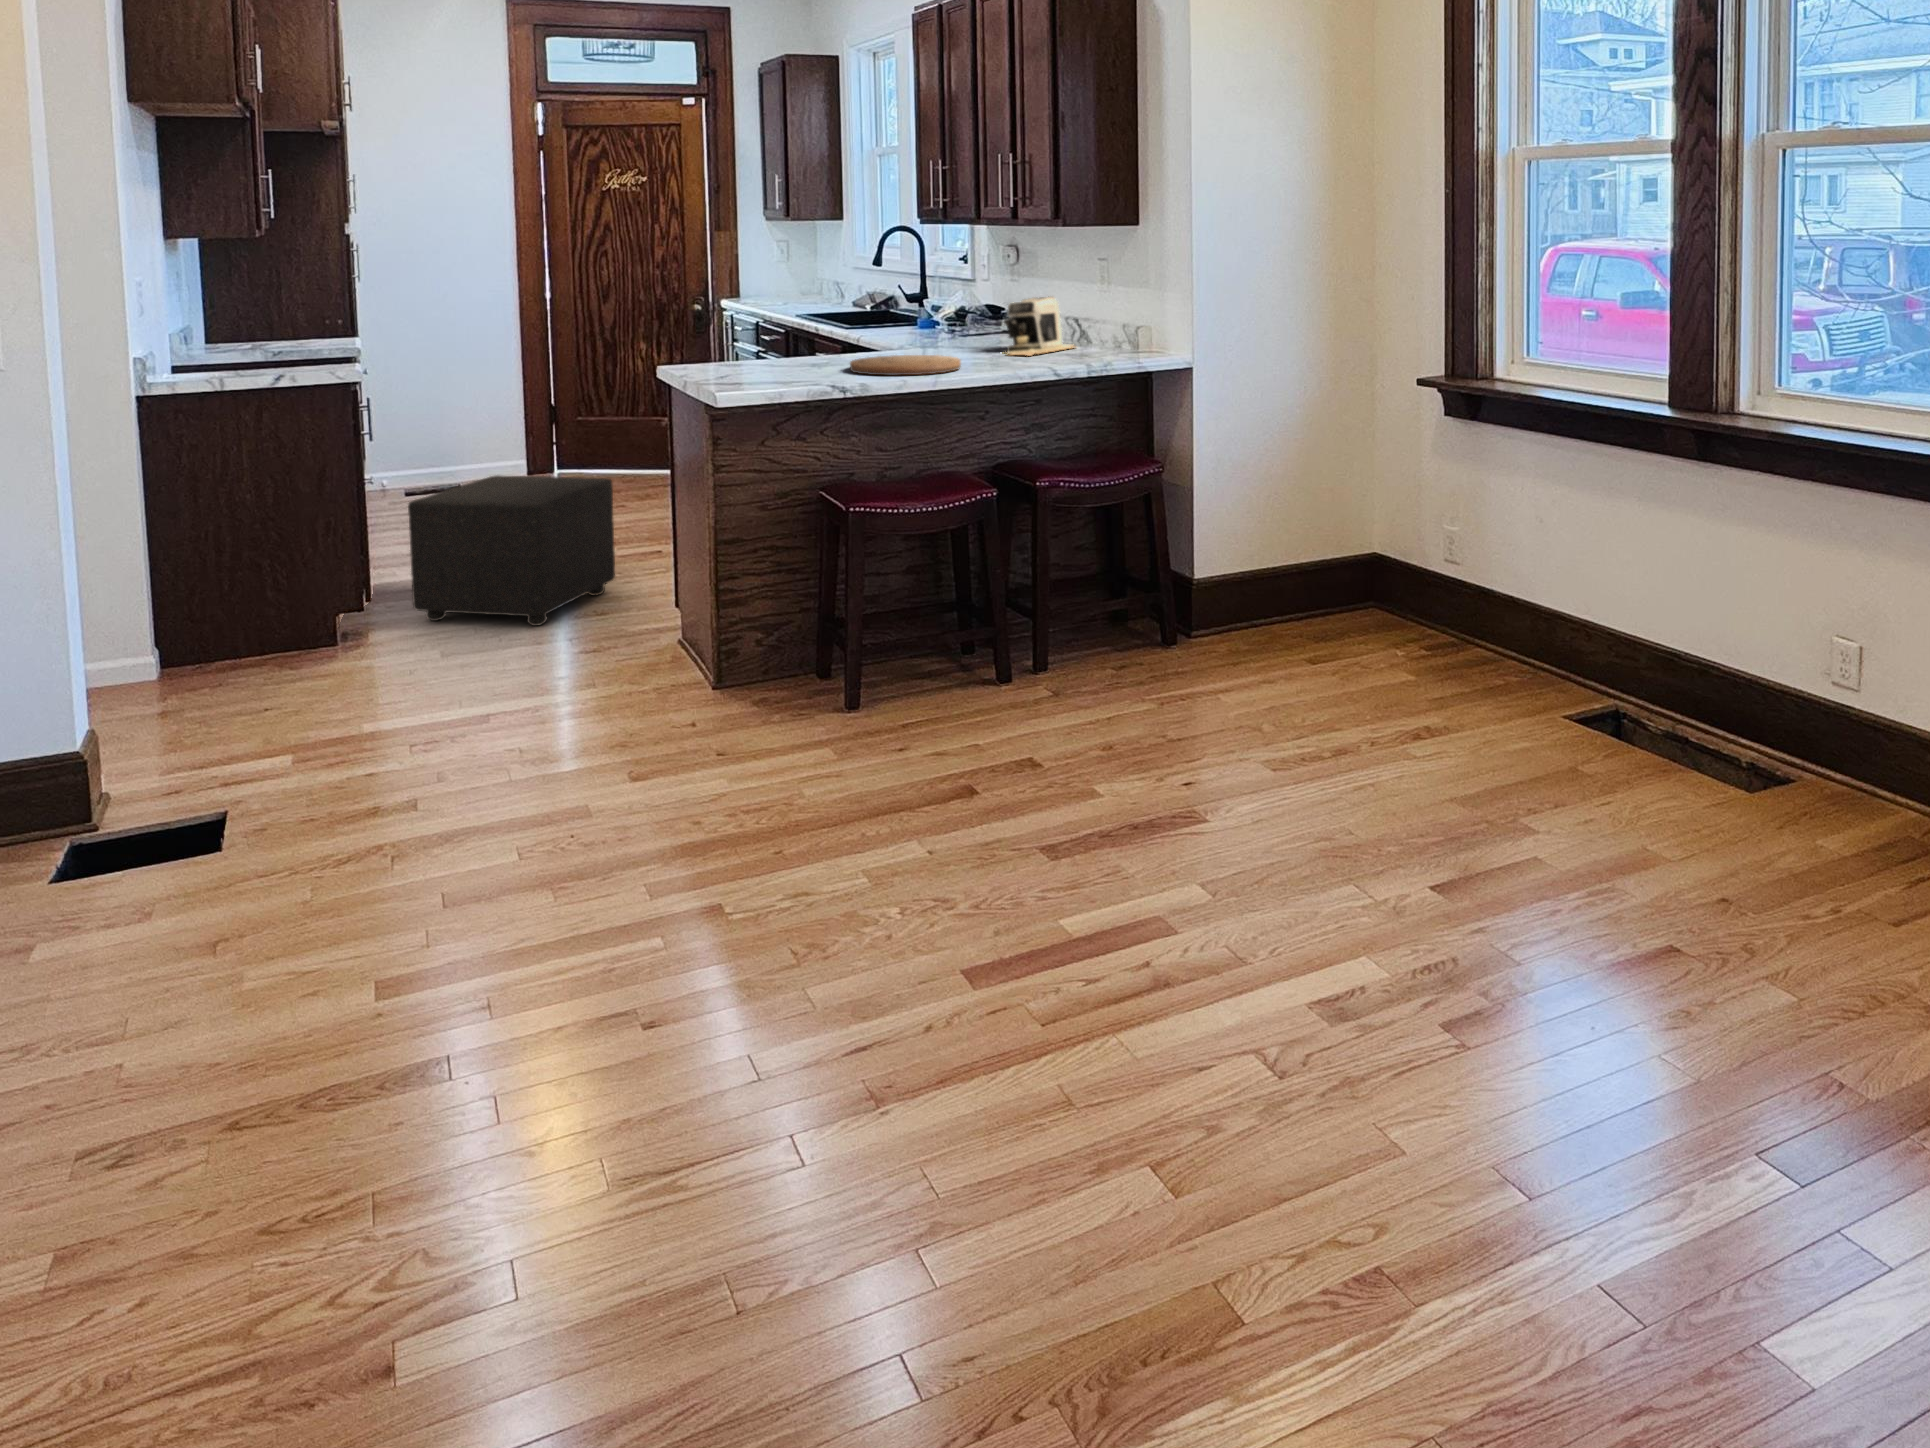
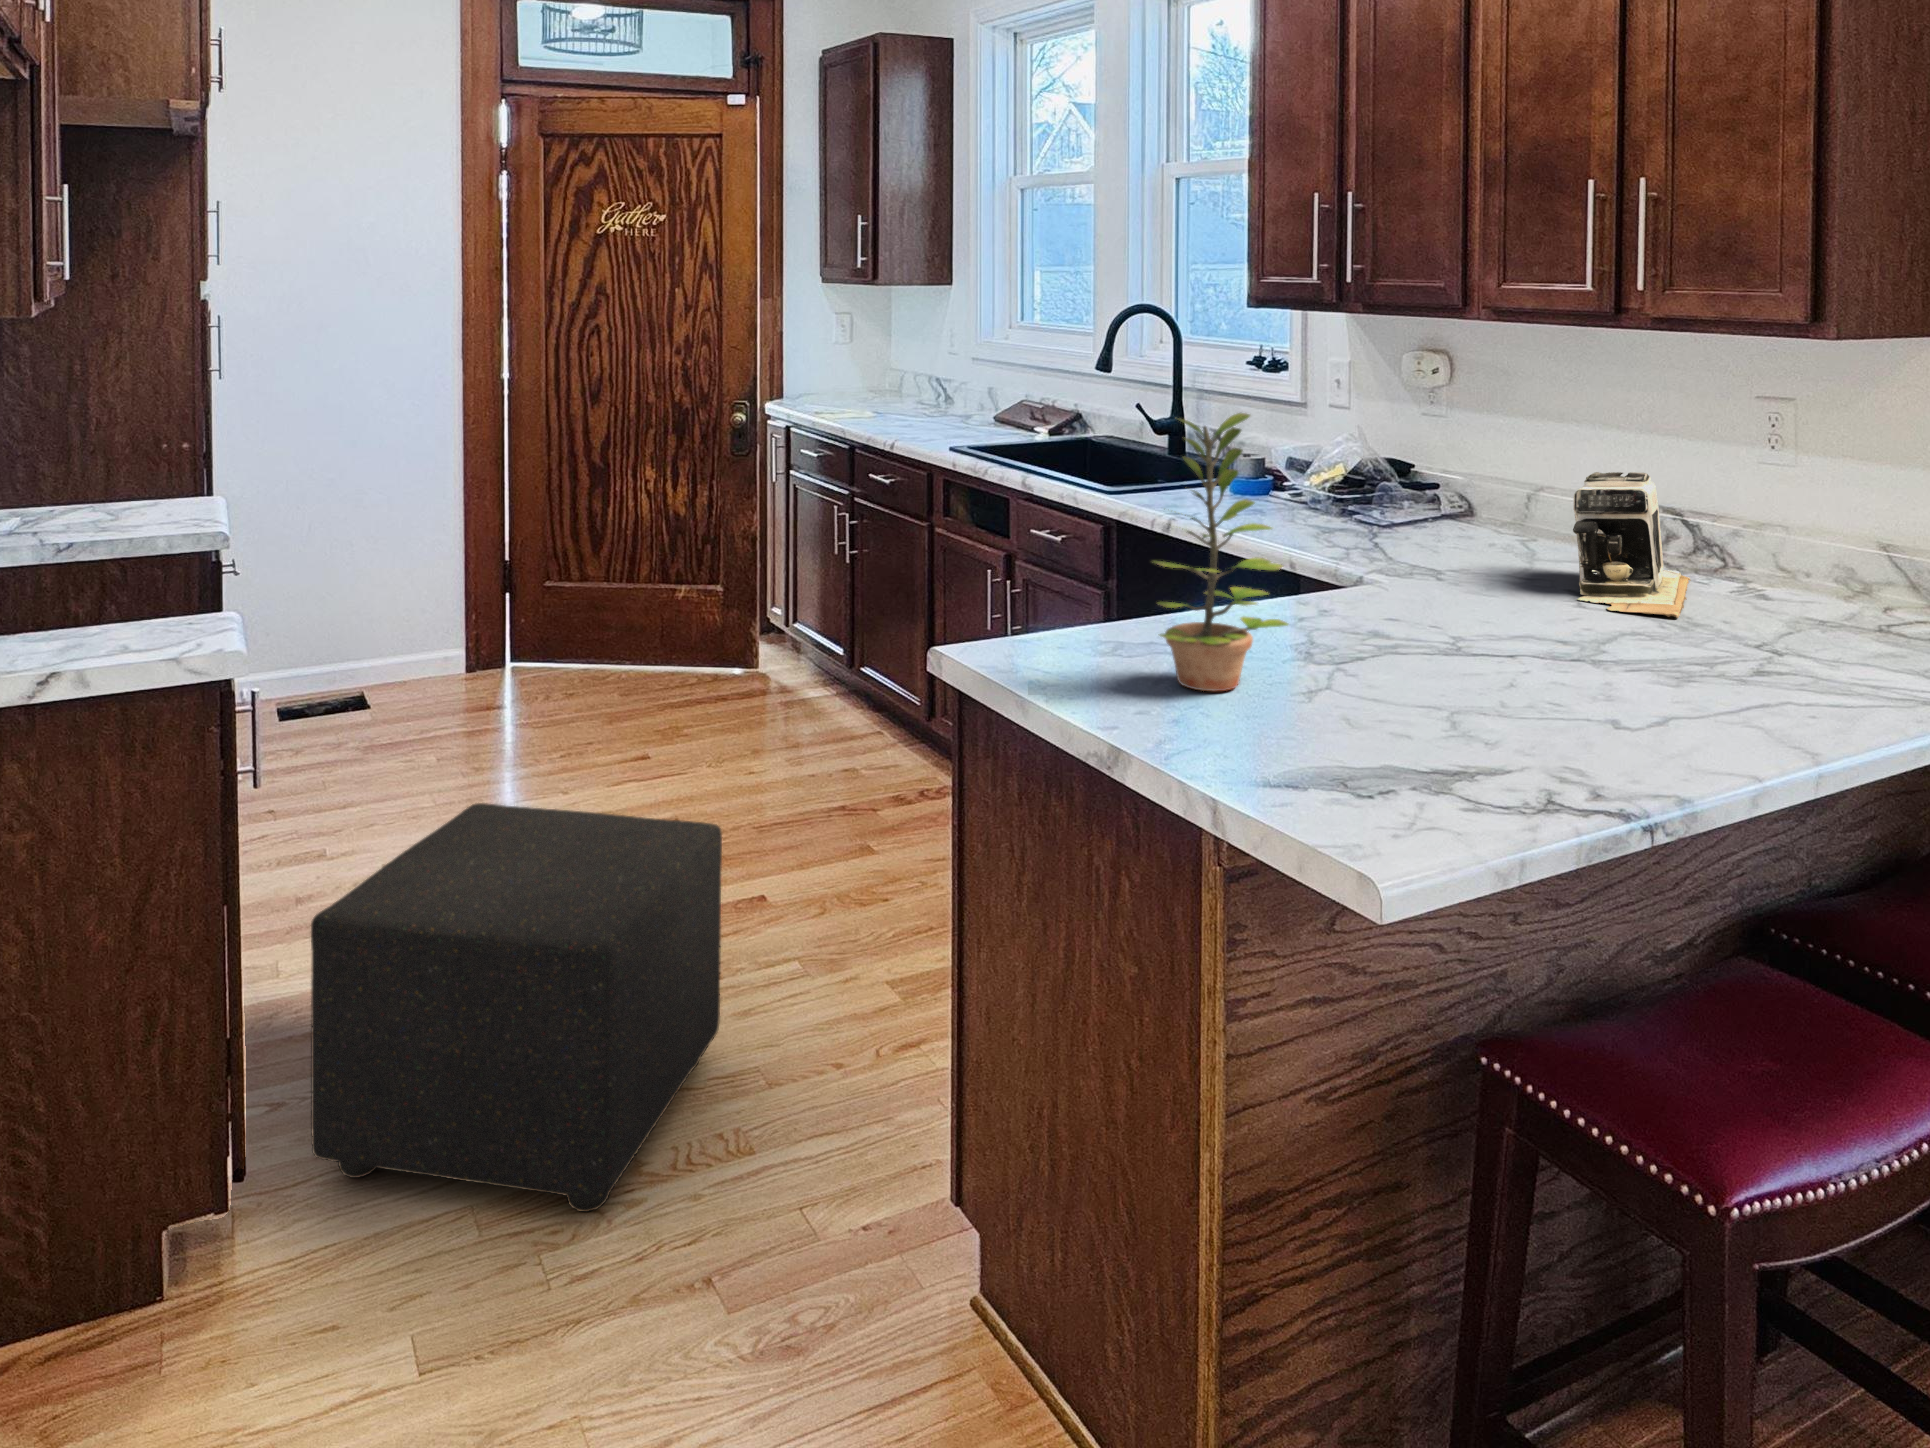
plant: none [740,260,805,372] -> present [1152,413,1288,691]
cutting board: present [850,355,961,375] -> none [1388,627,1672,722]

